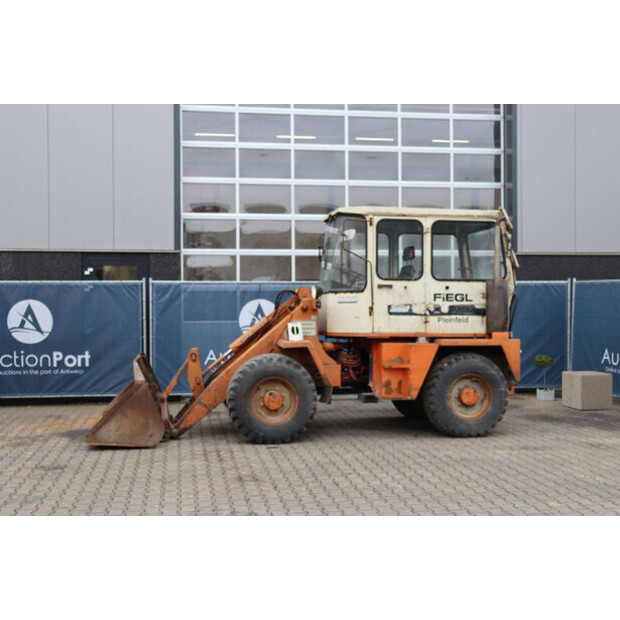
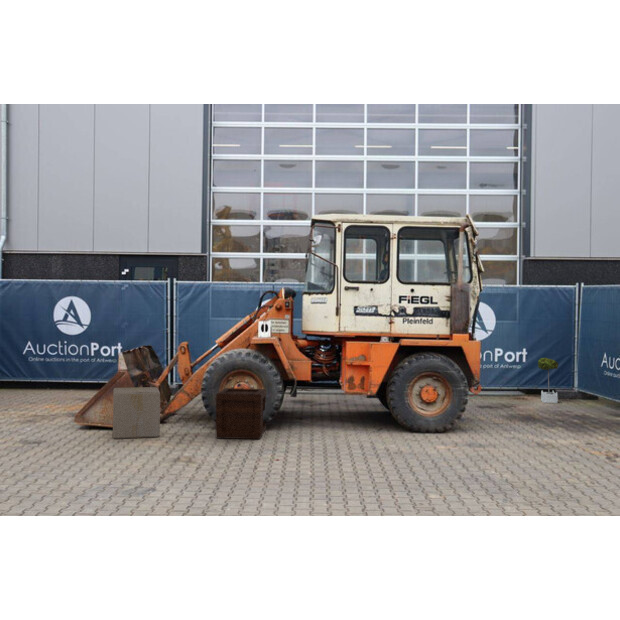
cardboard box: present [562,371,613,410] -> present [113,387,160,439]
wooden crate: none [252,397,305,454] -> present [215,388,266,439]

